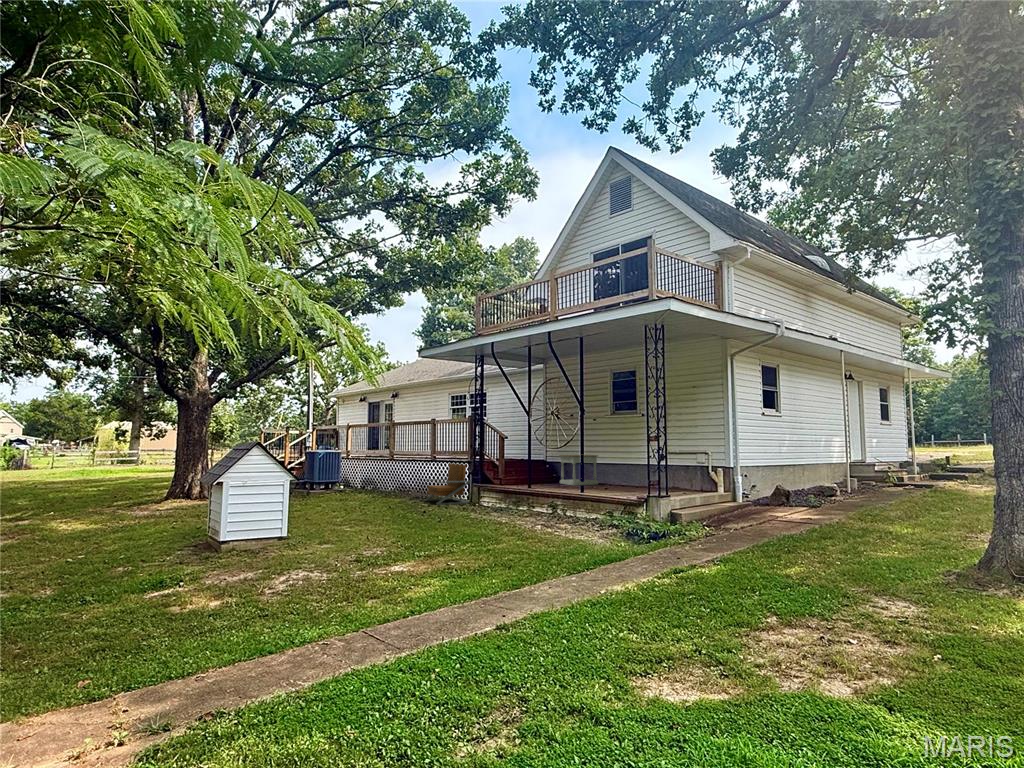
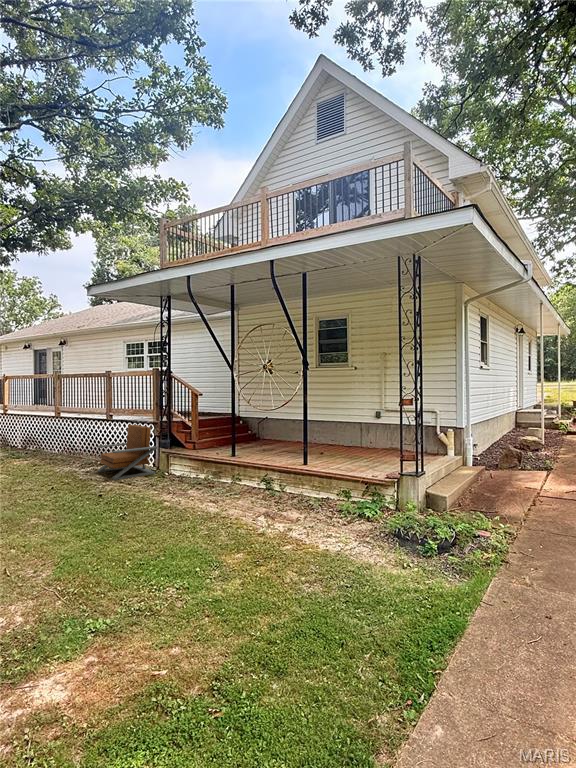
side table: present [559,455,598,485] -> none [259,410,303,447]

